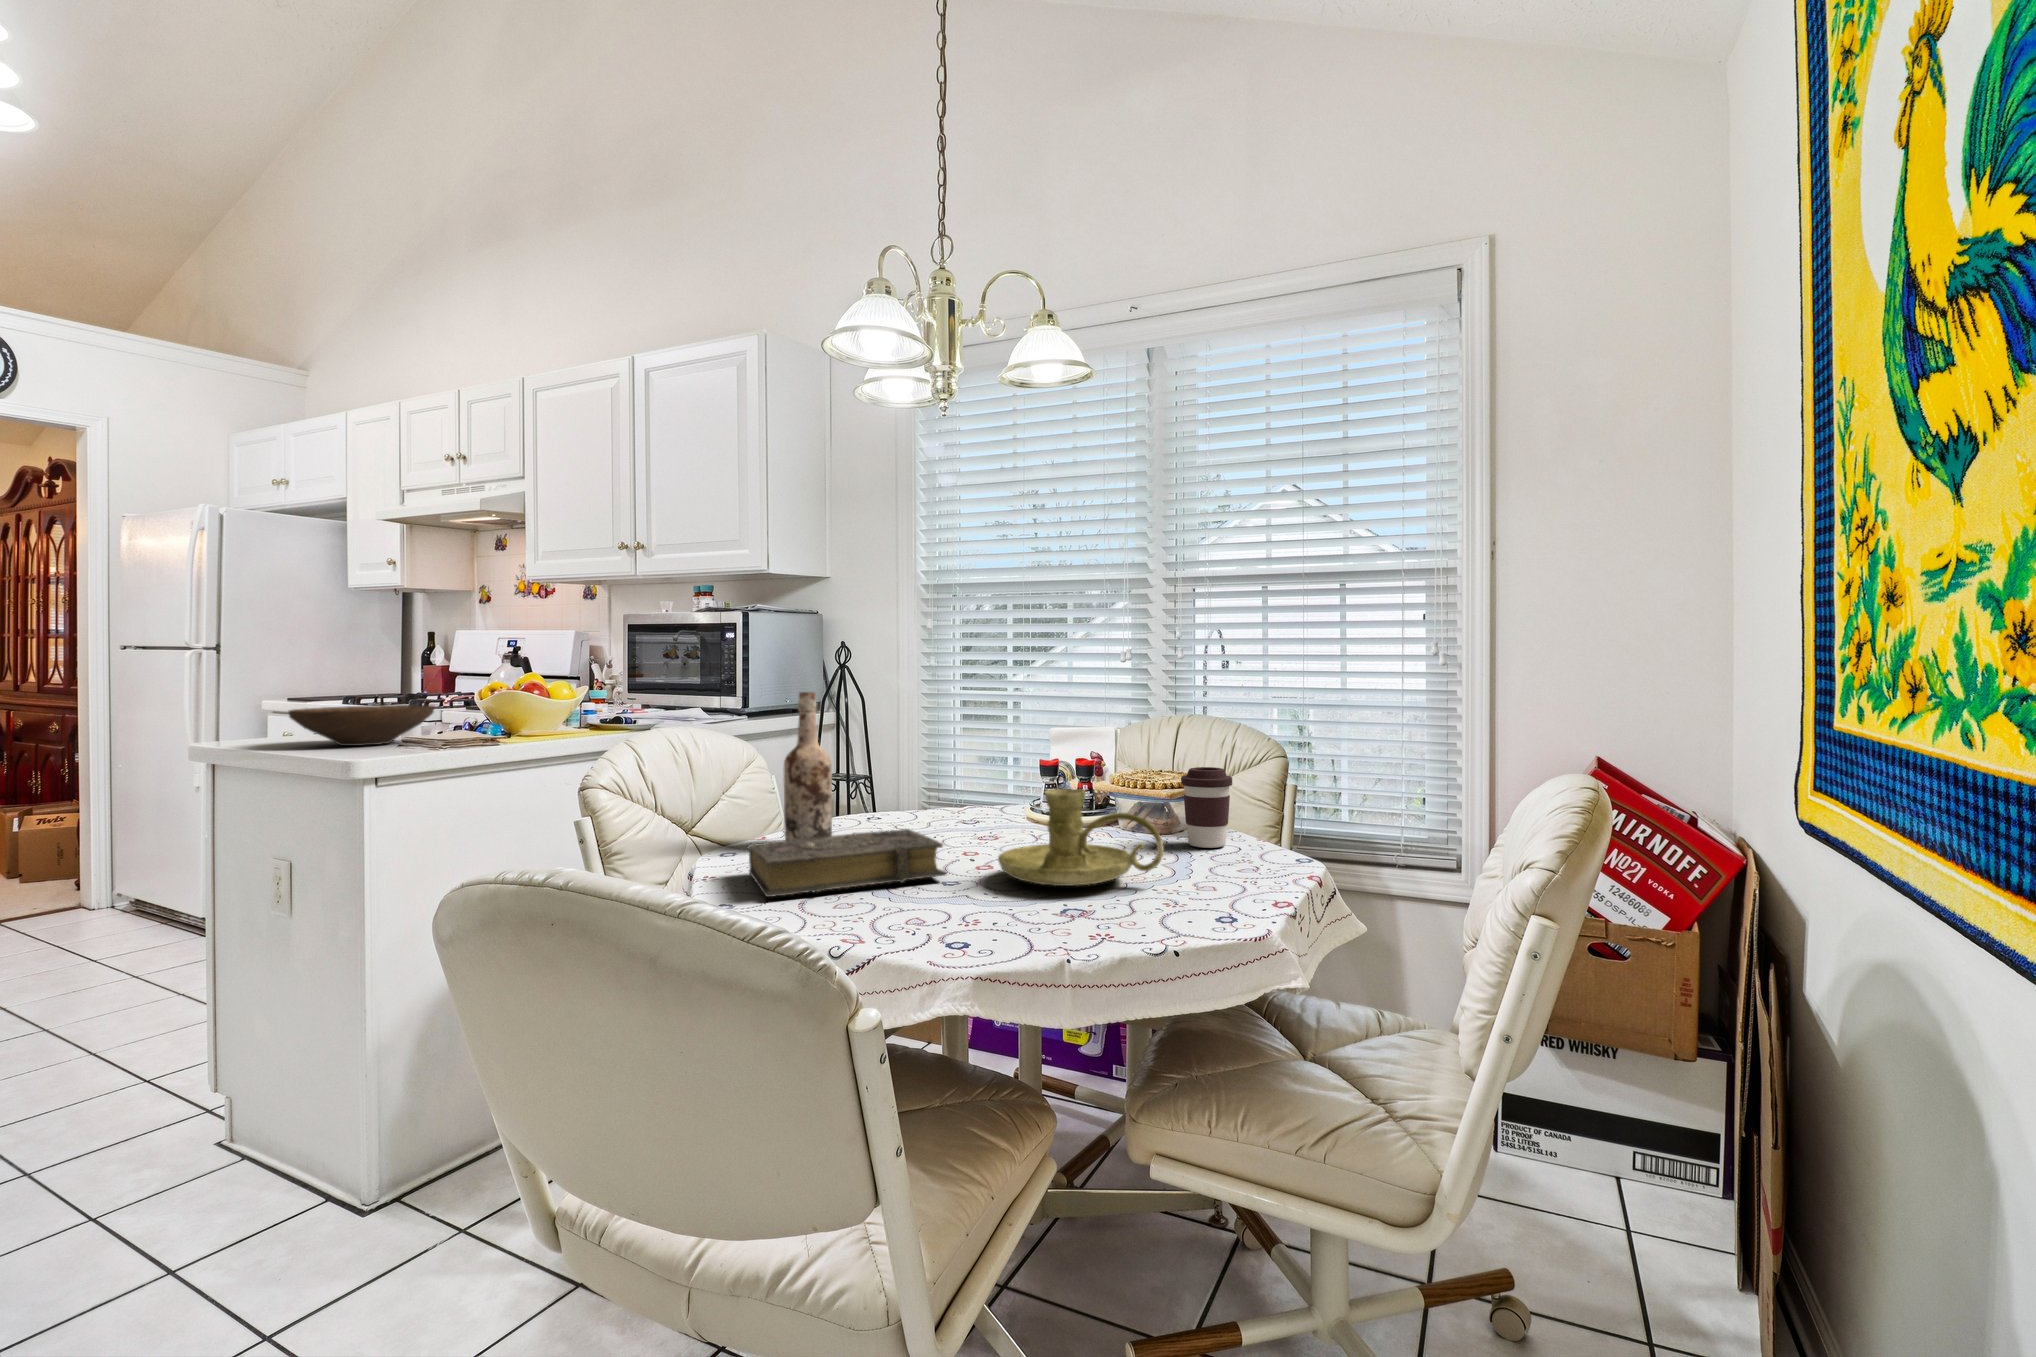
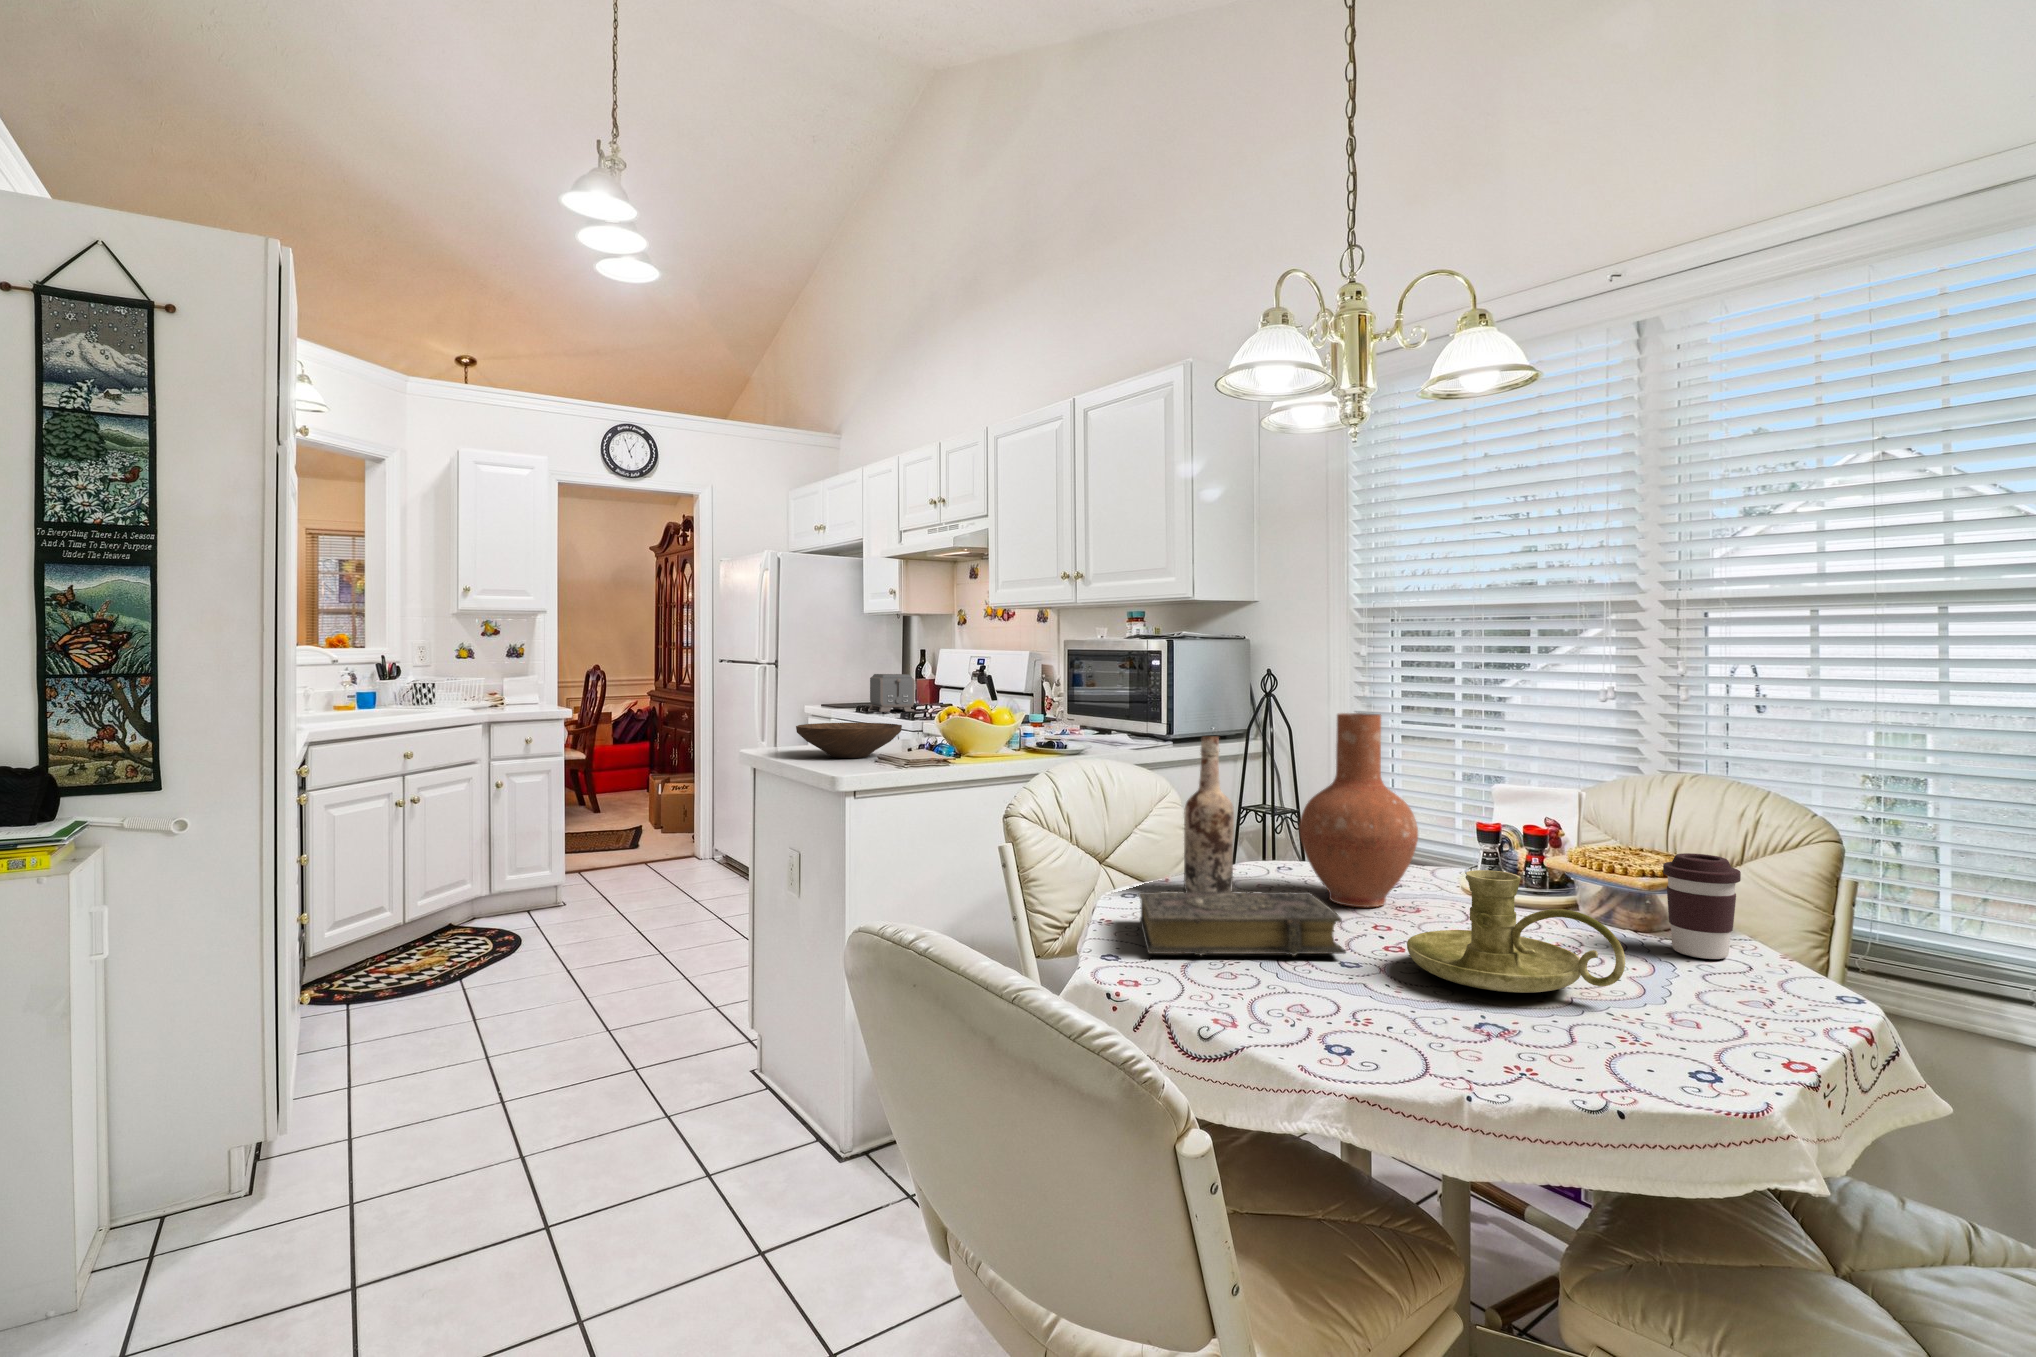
toaster: none [356,661,421,706] -> present [869,674,915,712]
vase: none [893,667,995,842] -> present [1299,713,1418,907]

